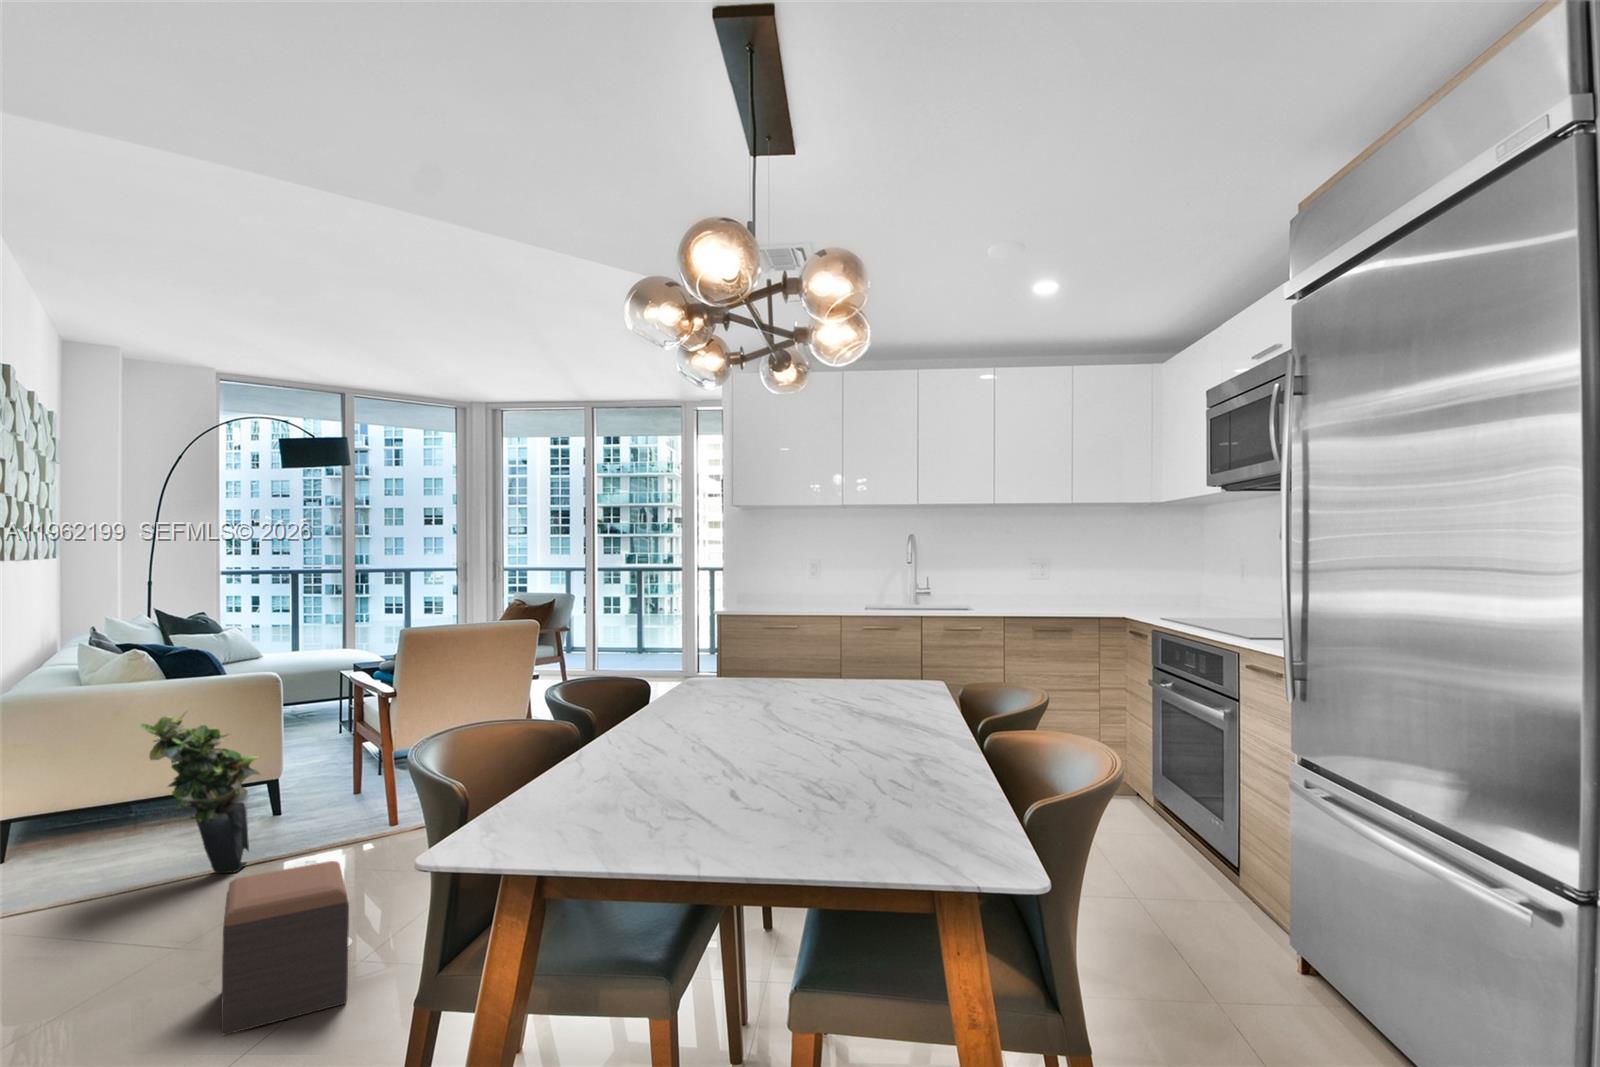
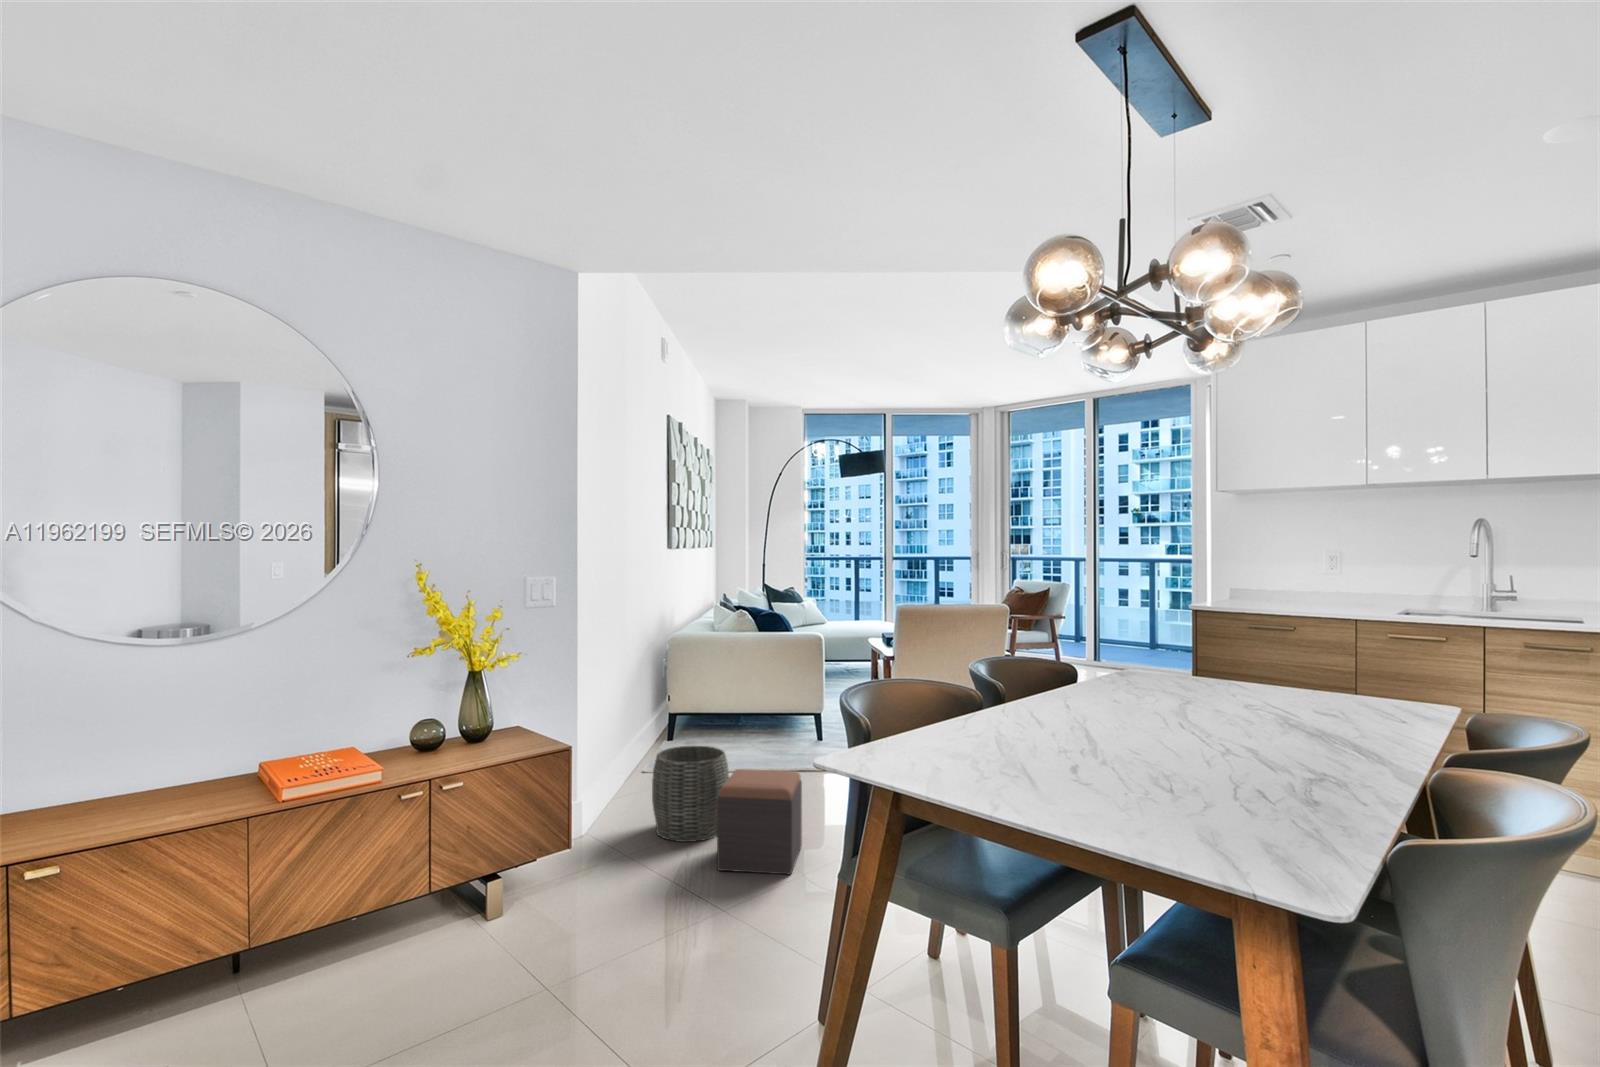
potted plant: present [139,713,260,873] -> none [719,655,791,777]
woven basket: none [58,853,206,1016] -> present [652,746,729,842]

